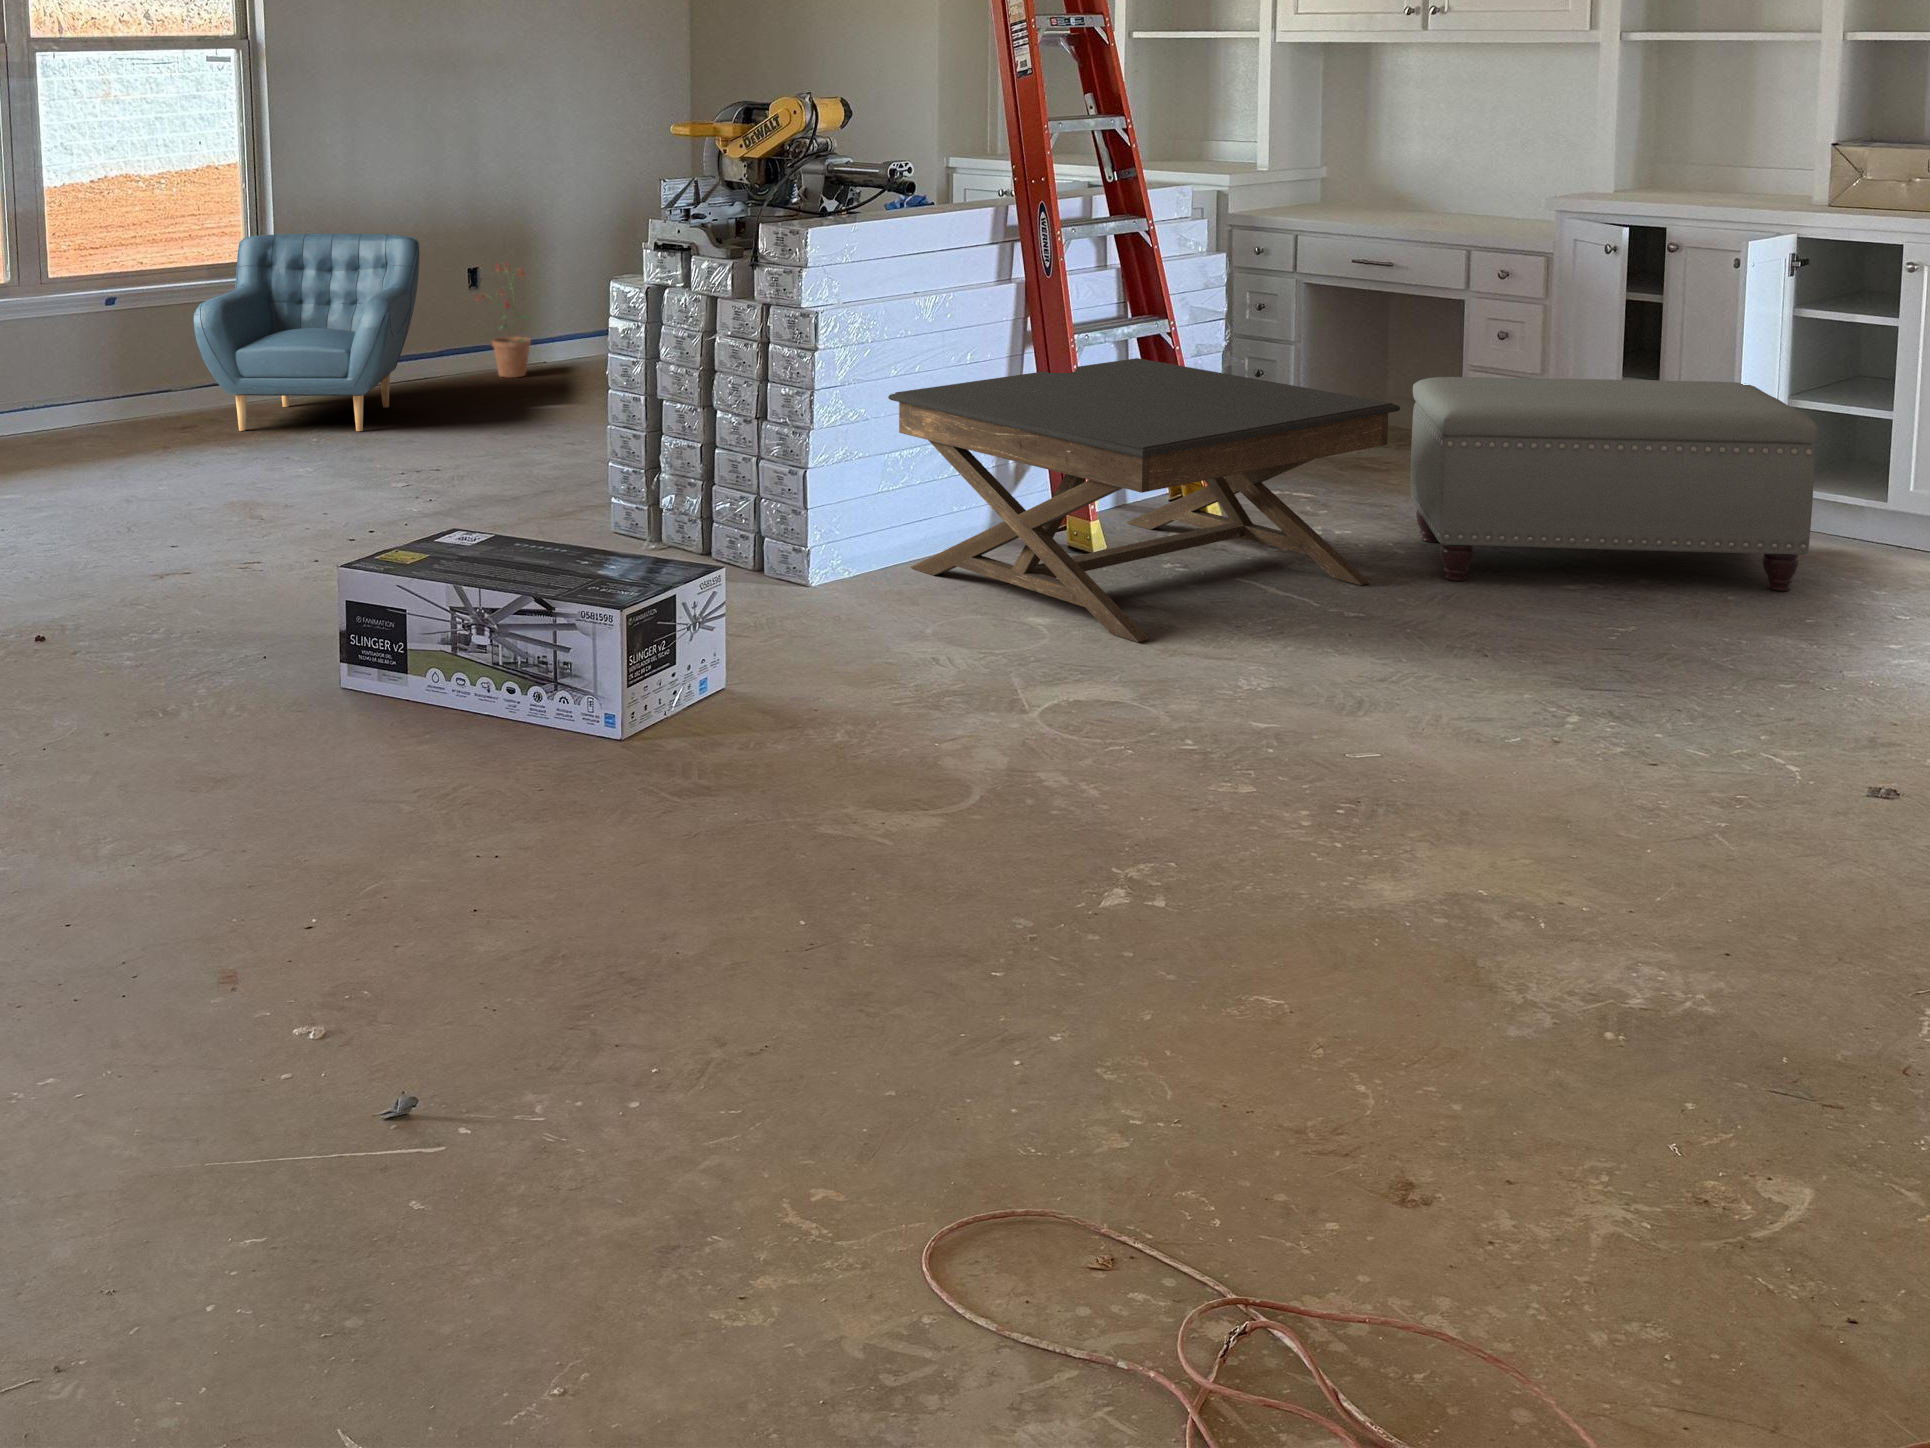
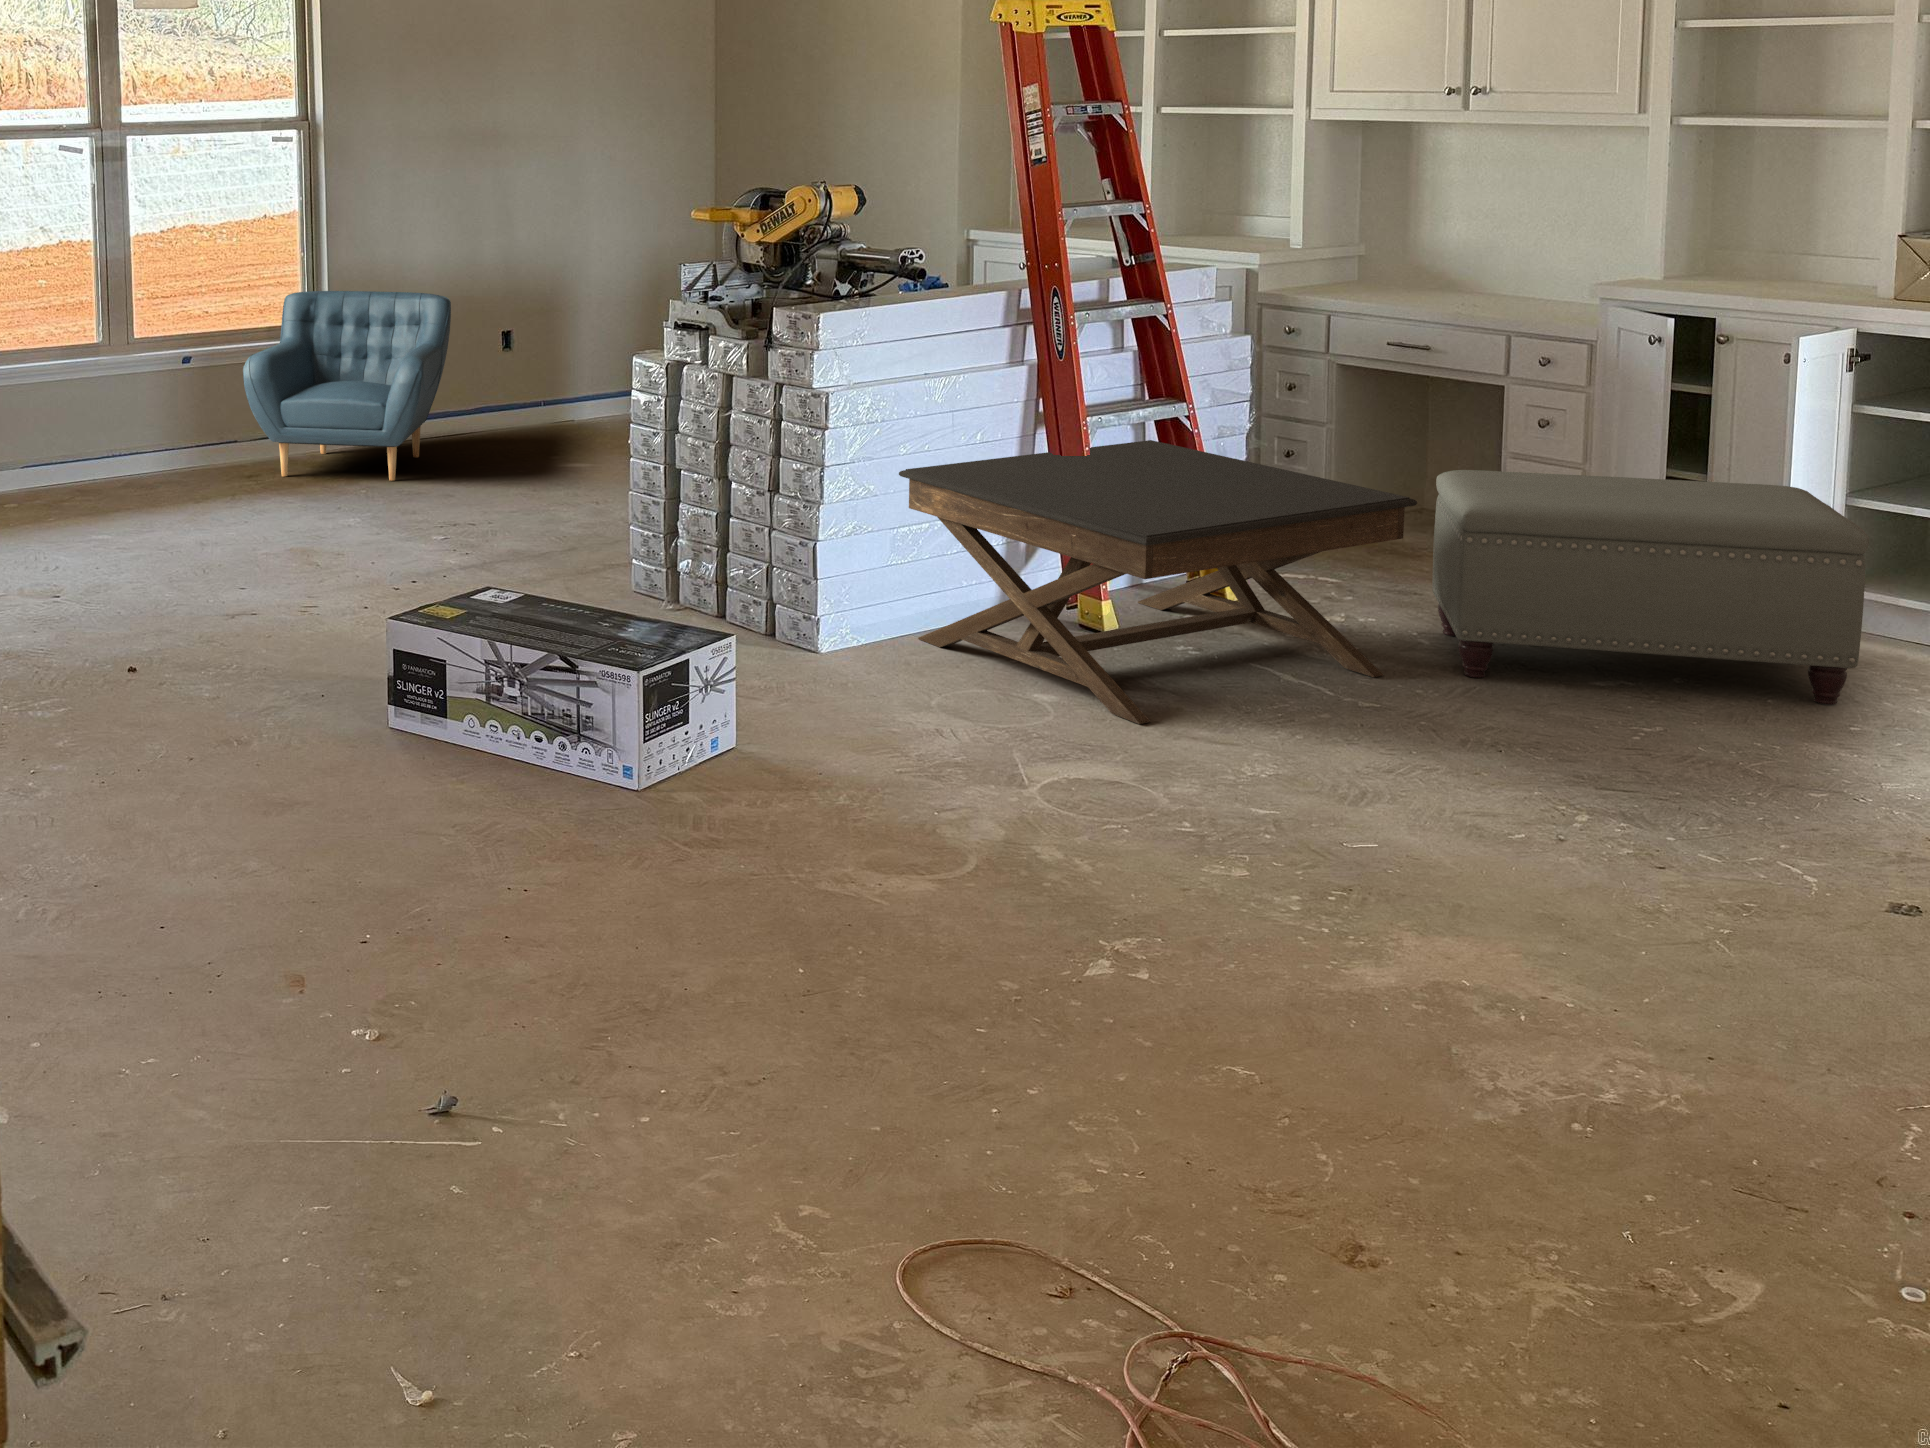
potted plant: present [476,263,531,378] -> none [500,319,557,431]

